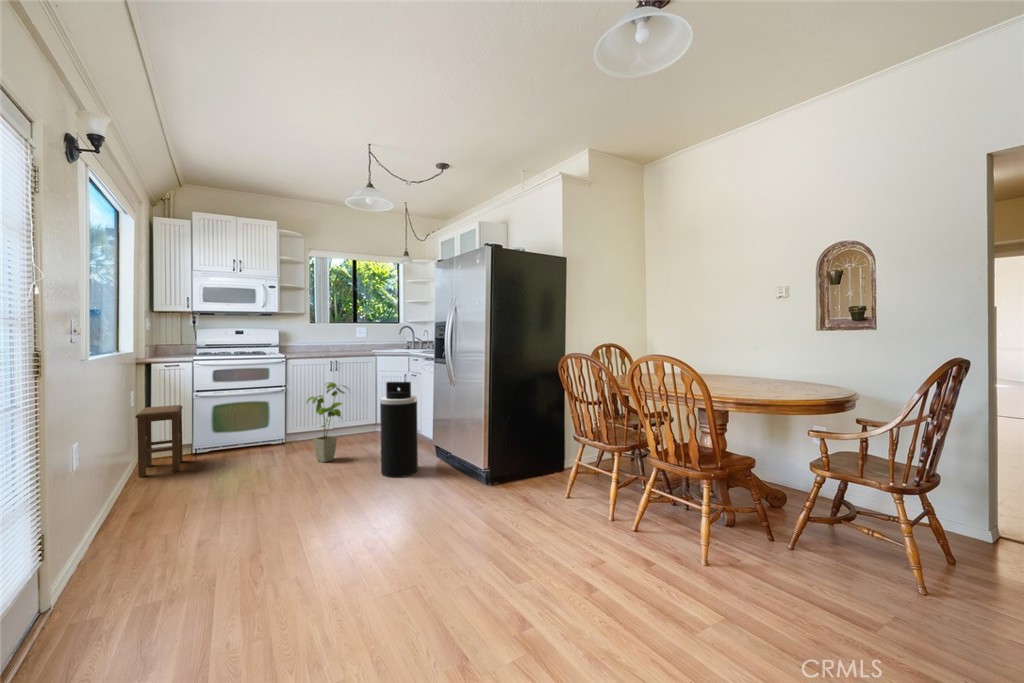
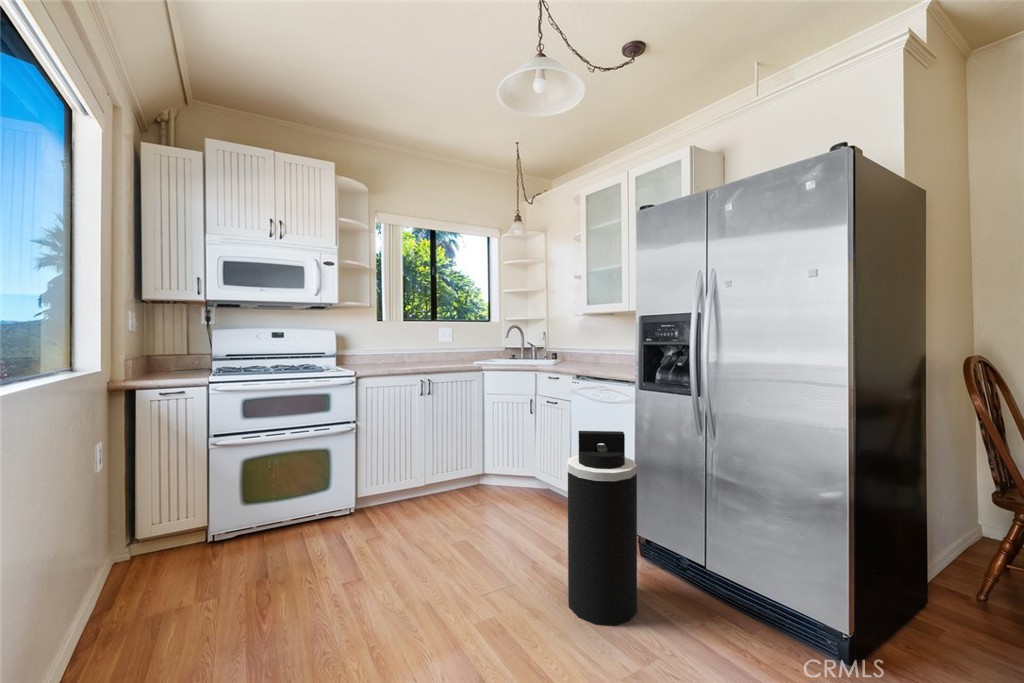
house plant: present [306,382,347,462] -> none [411,424,486,570]
stool: present [135,405,183,477] -> none [102,464,191,617]

